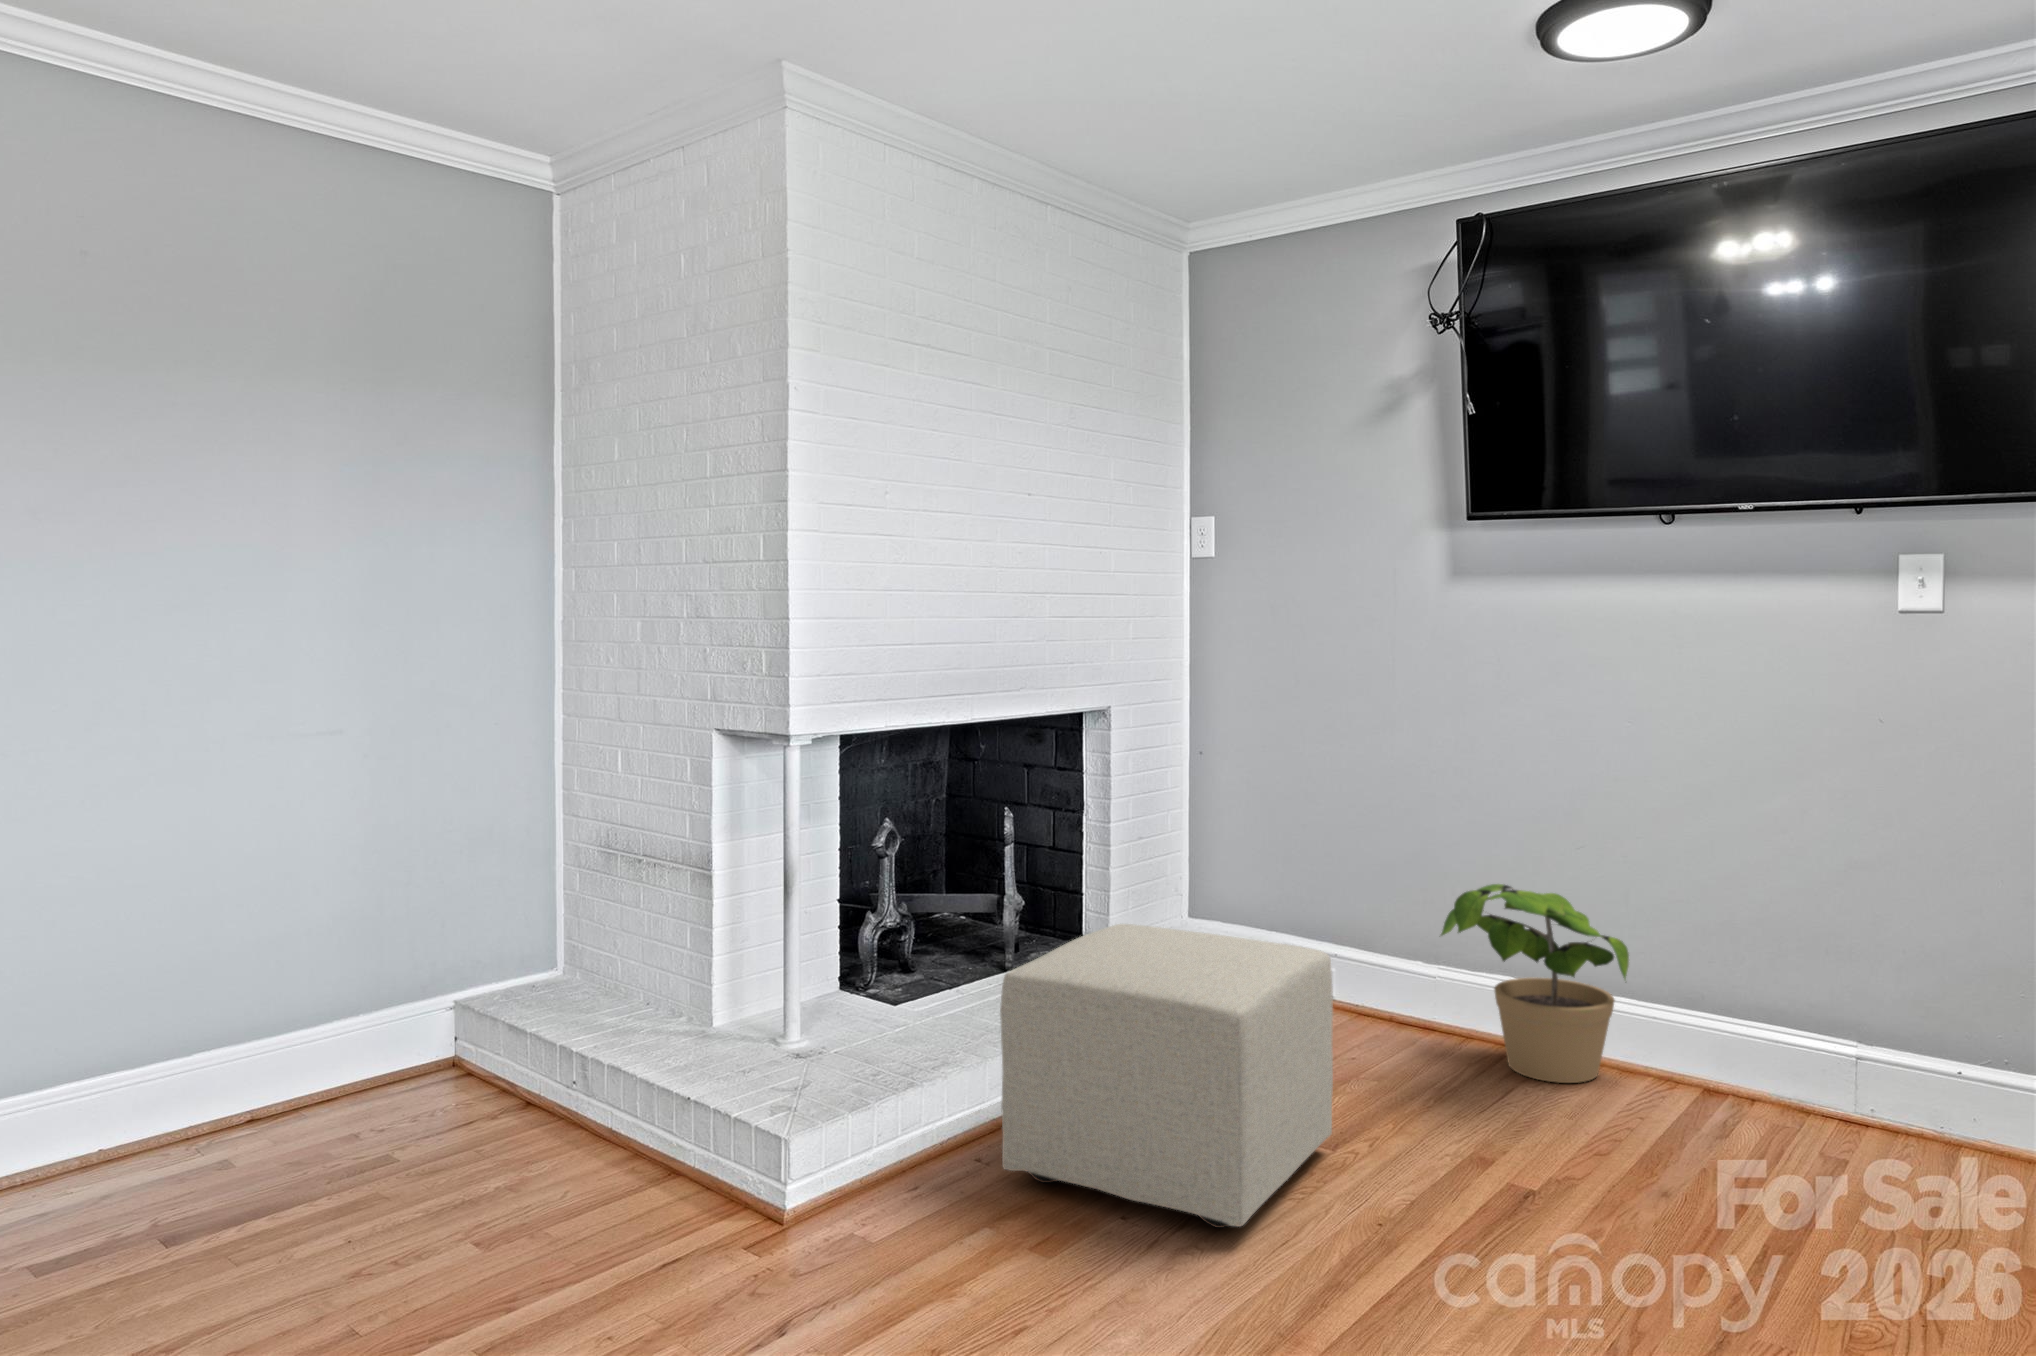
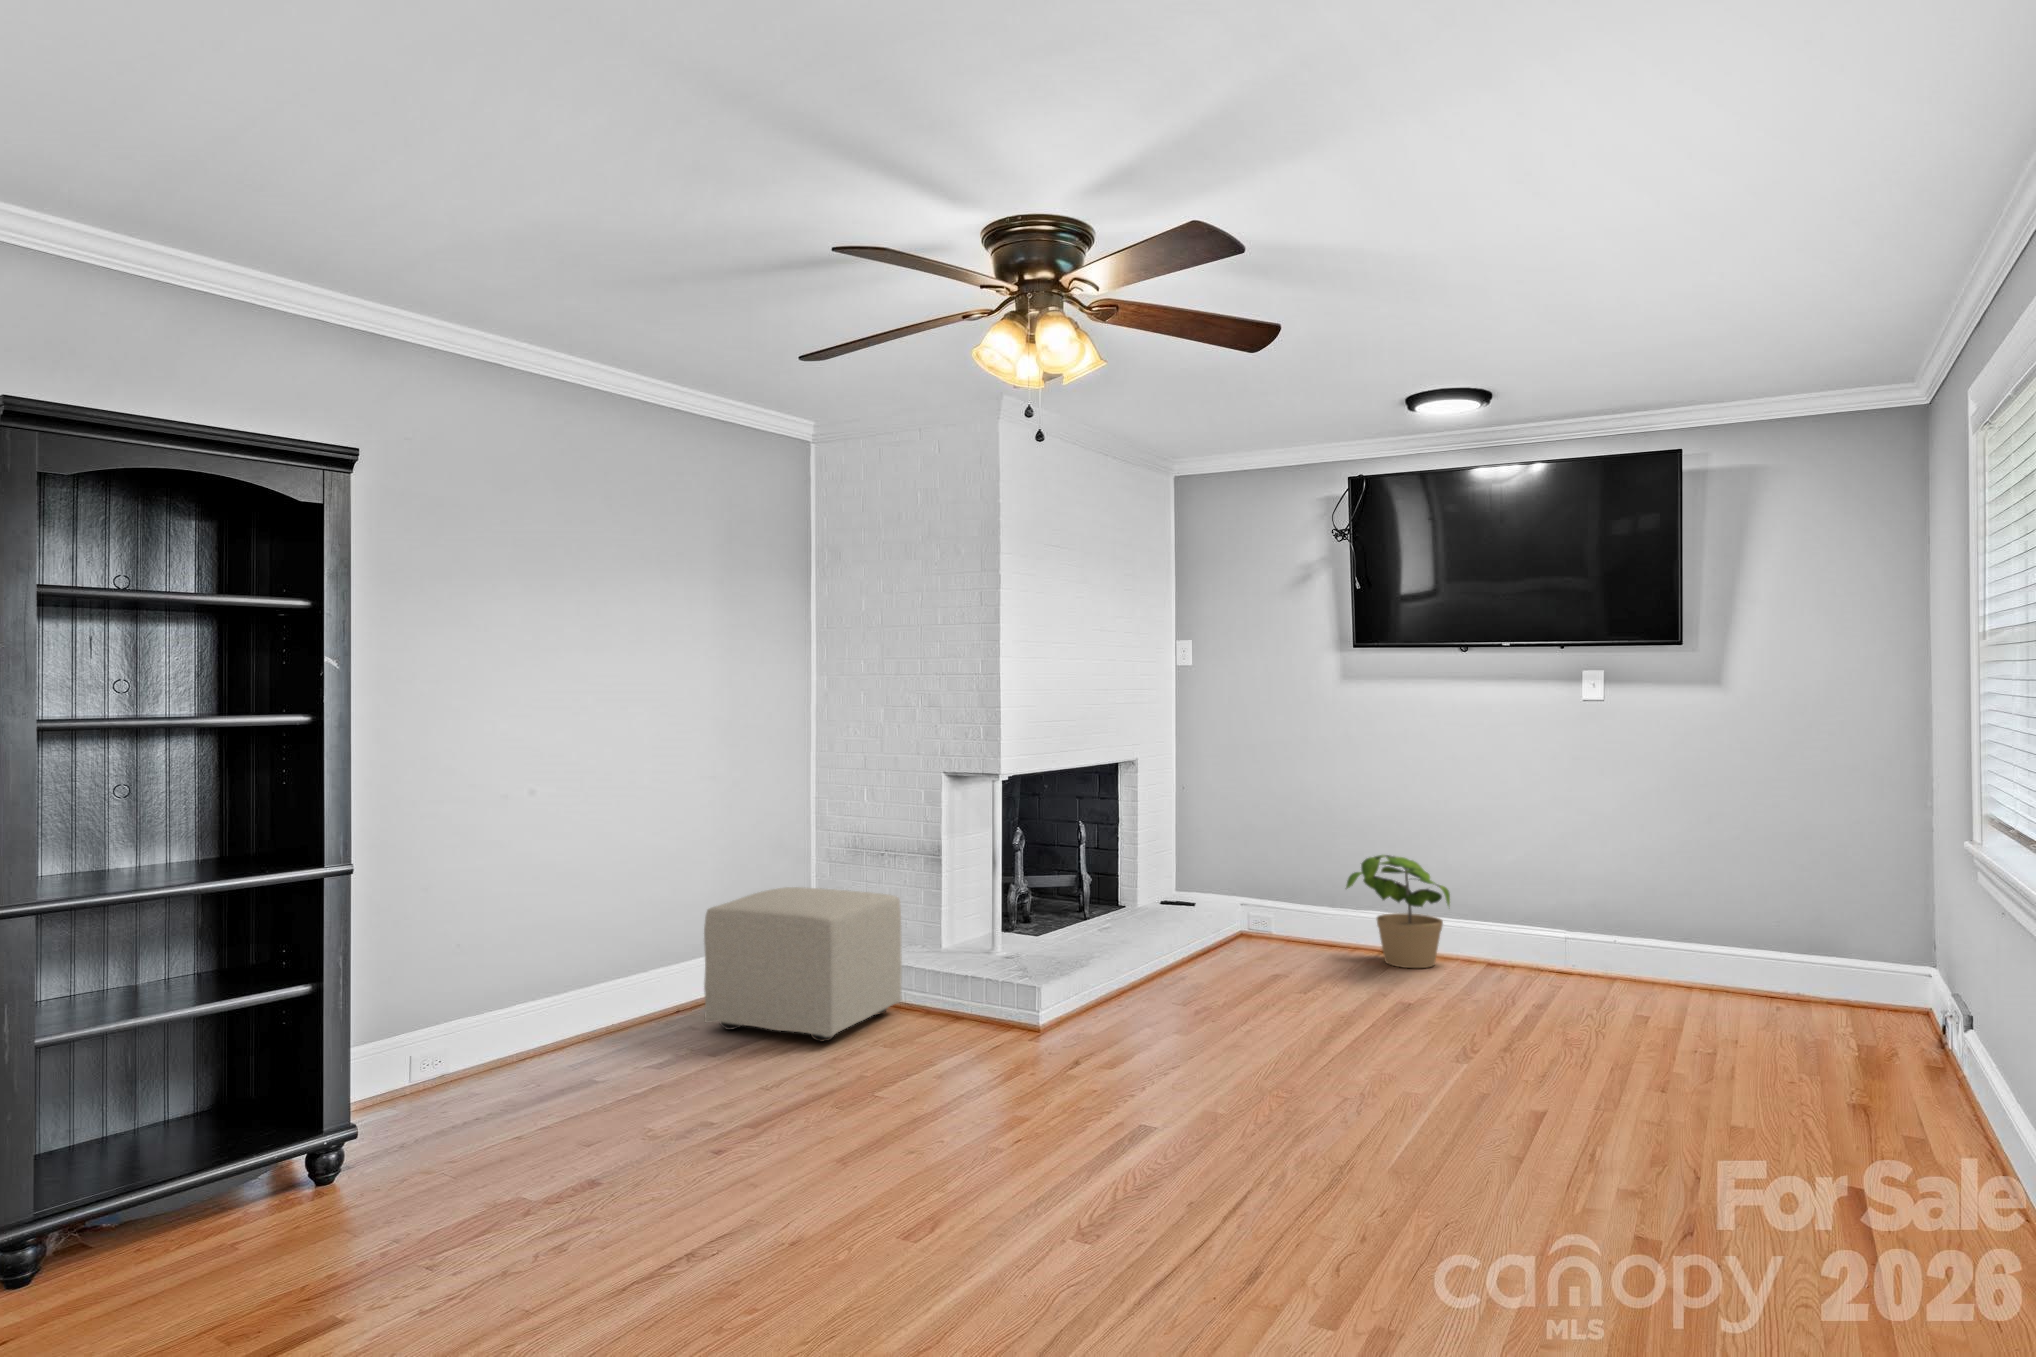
ottoman: present [1000,924,1333,1228] -> present [704,887,902,1042]

